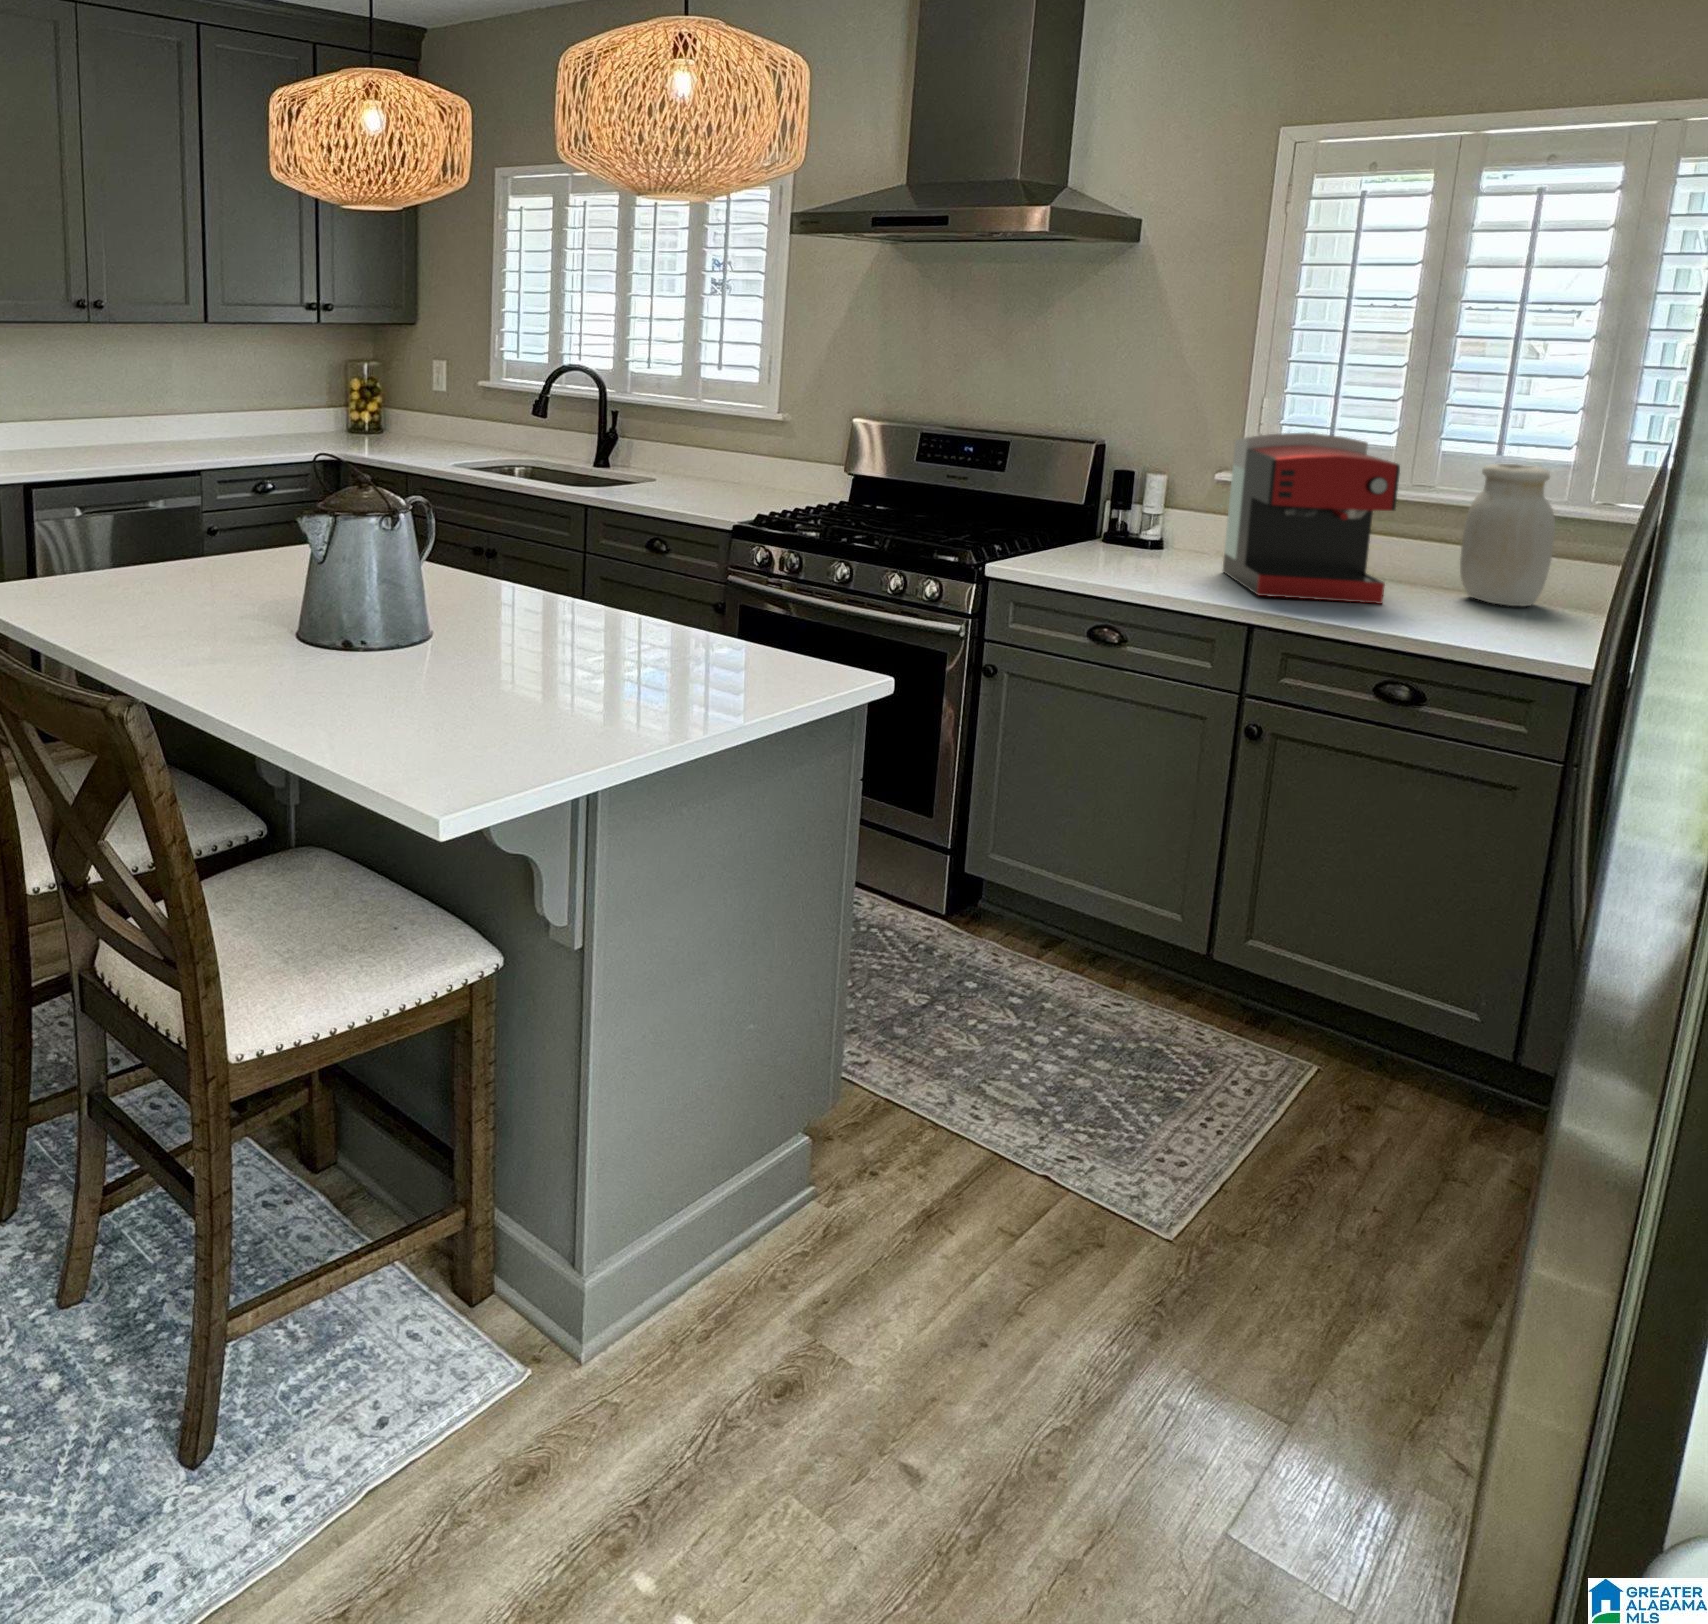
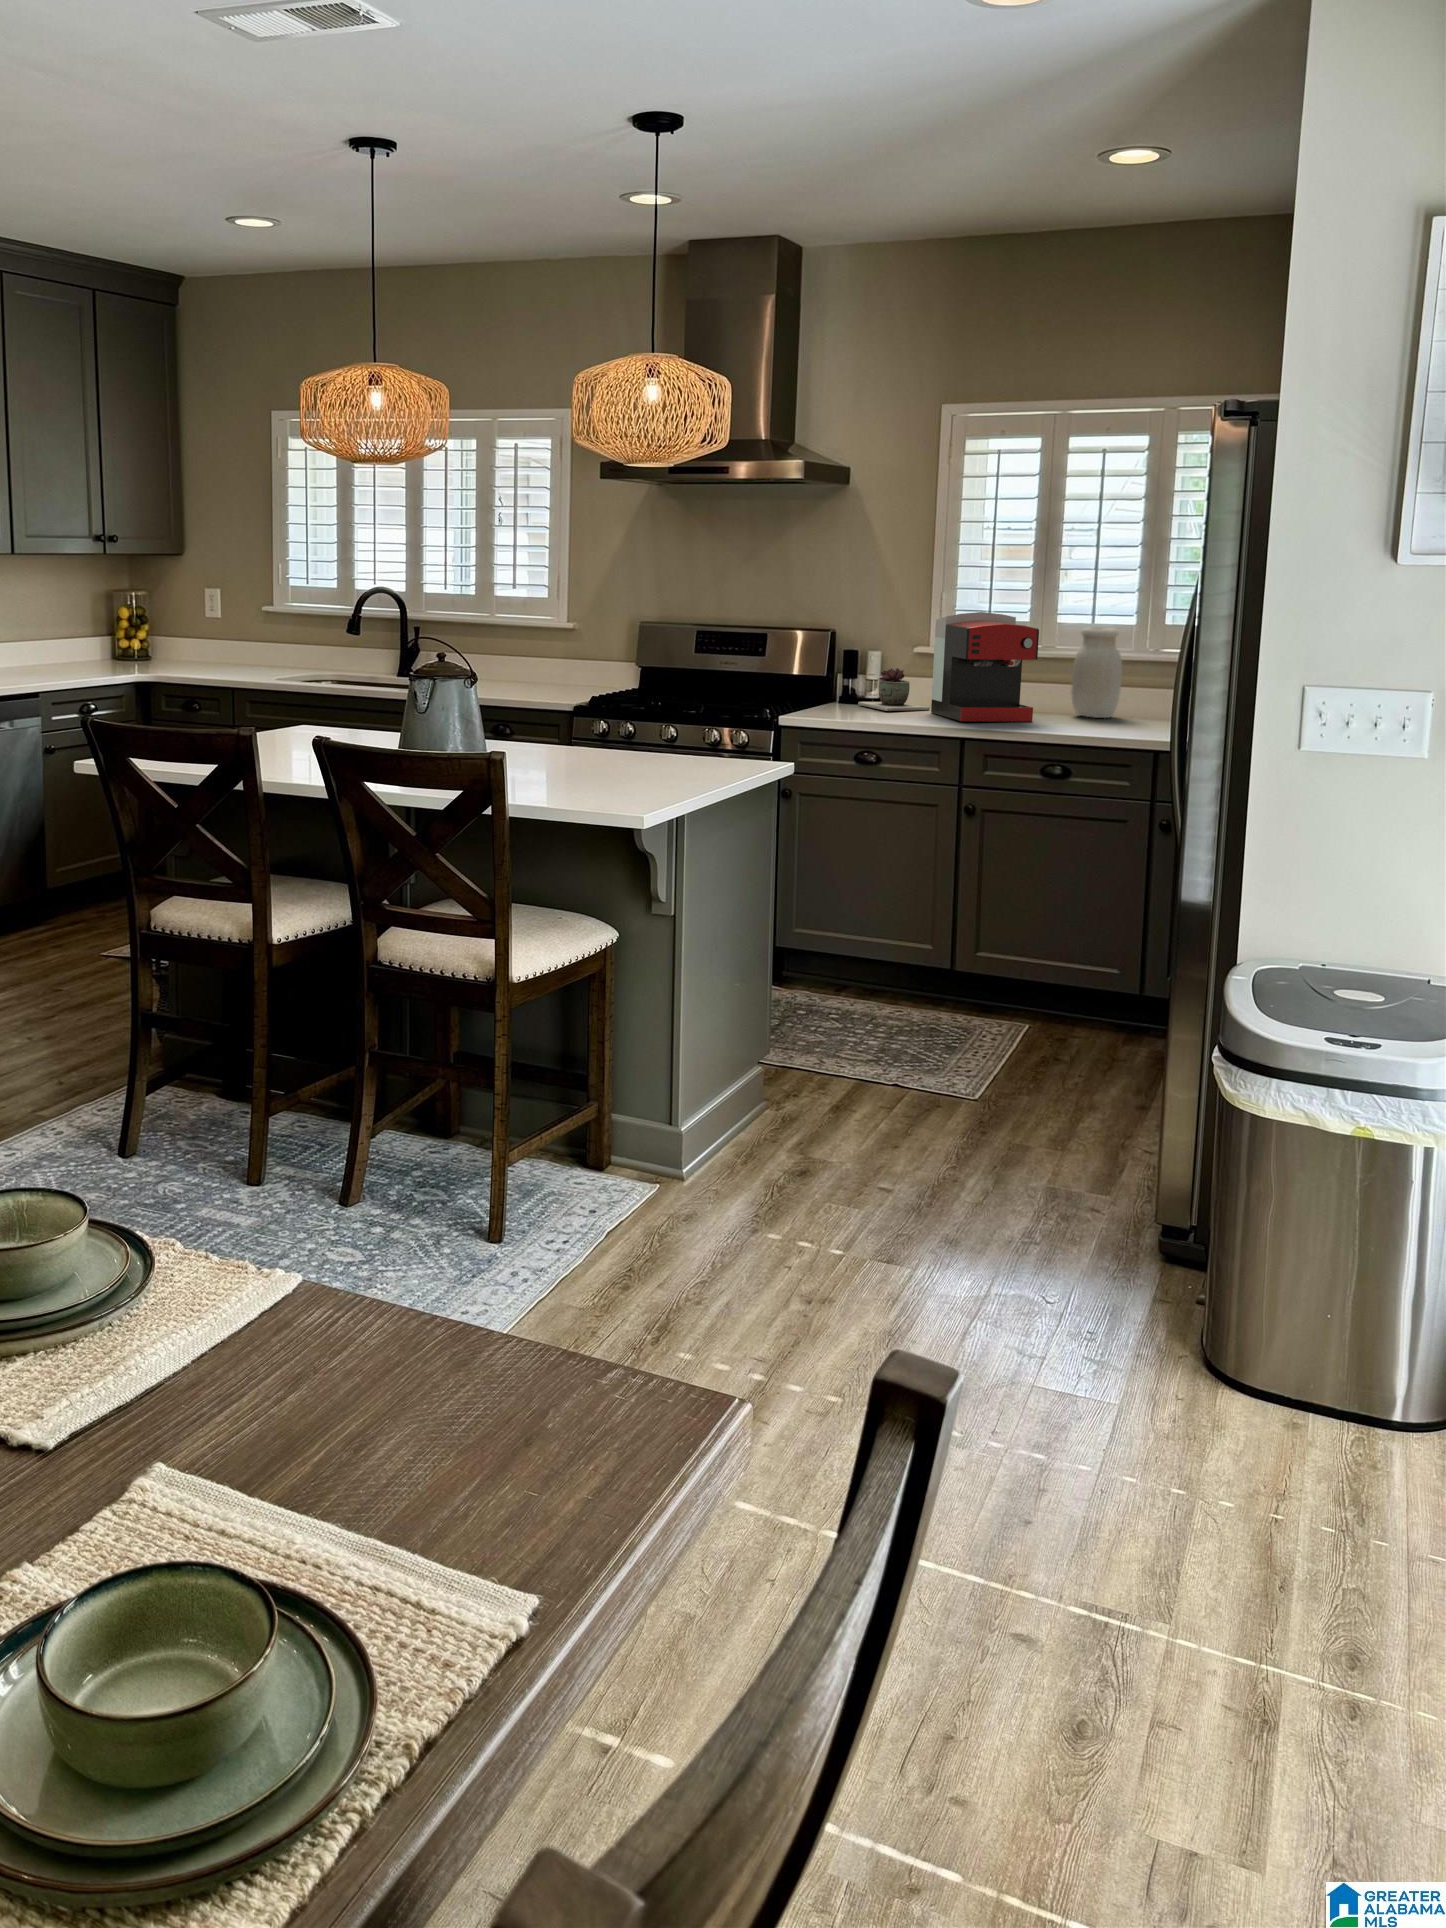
succulent plant: none [1120,502,1225,566] -> present [858,668,930,711]

